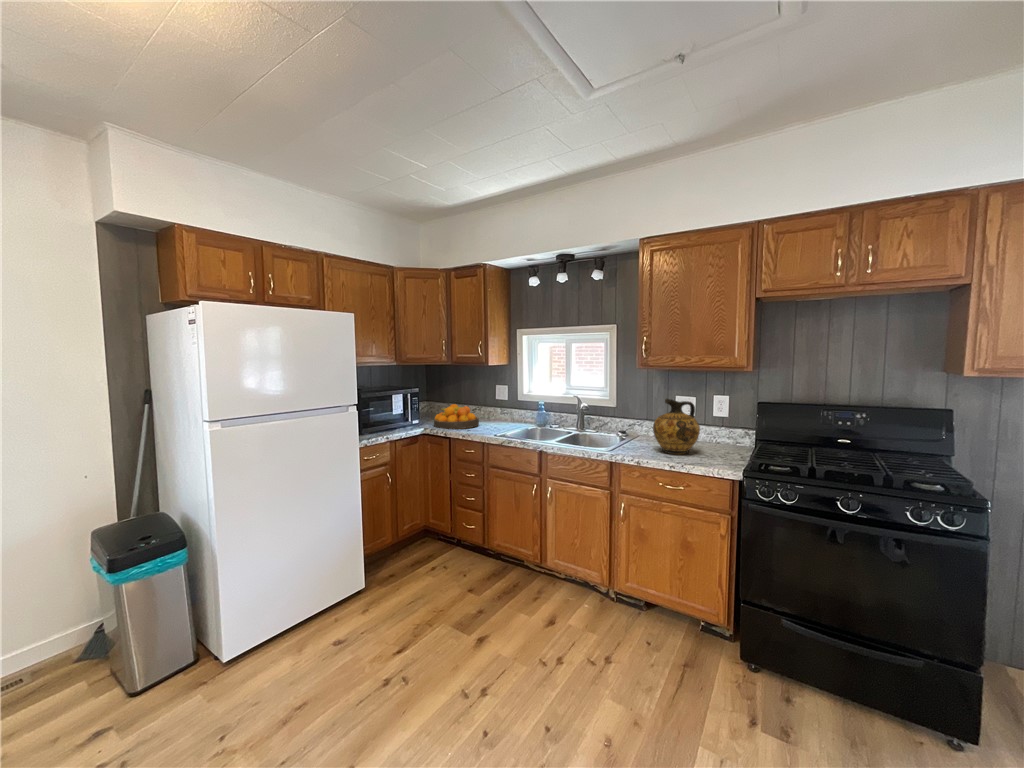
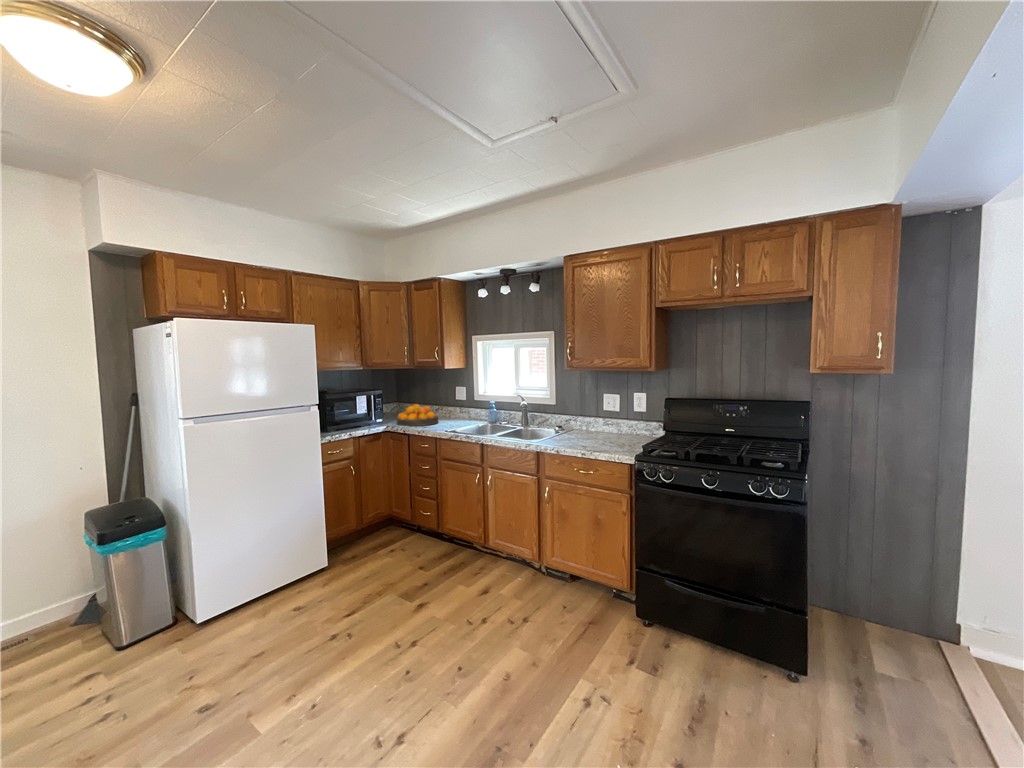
ceramic jug: present [653,399,700,454] -> none [575,396,613,444]

